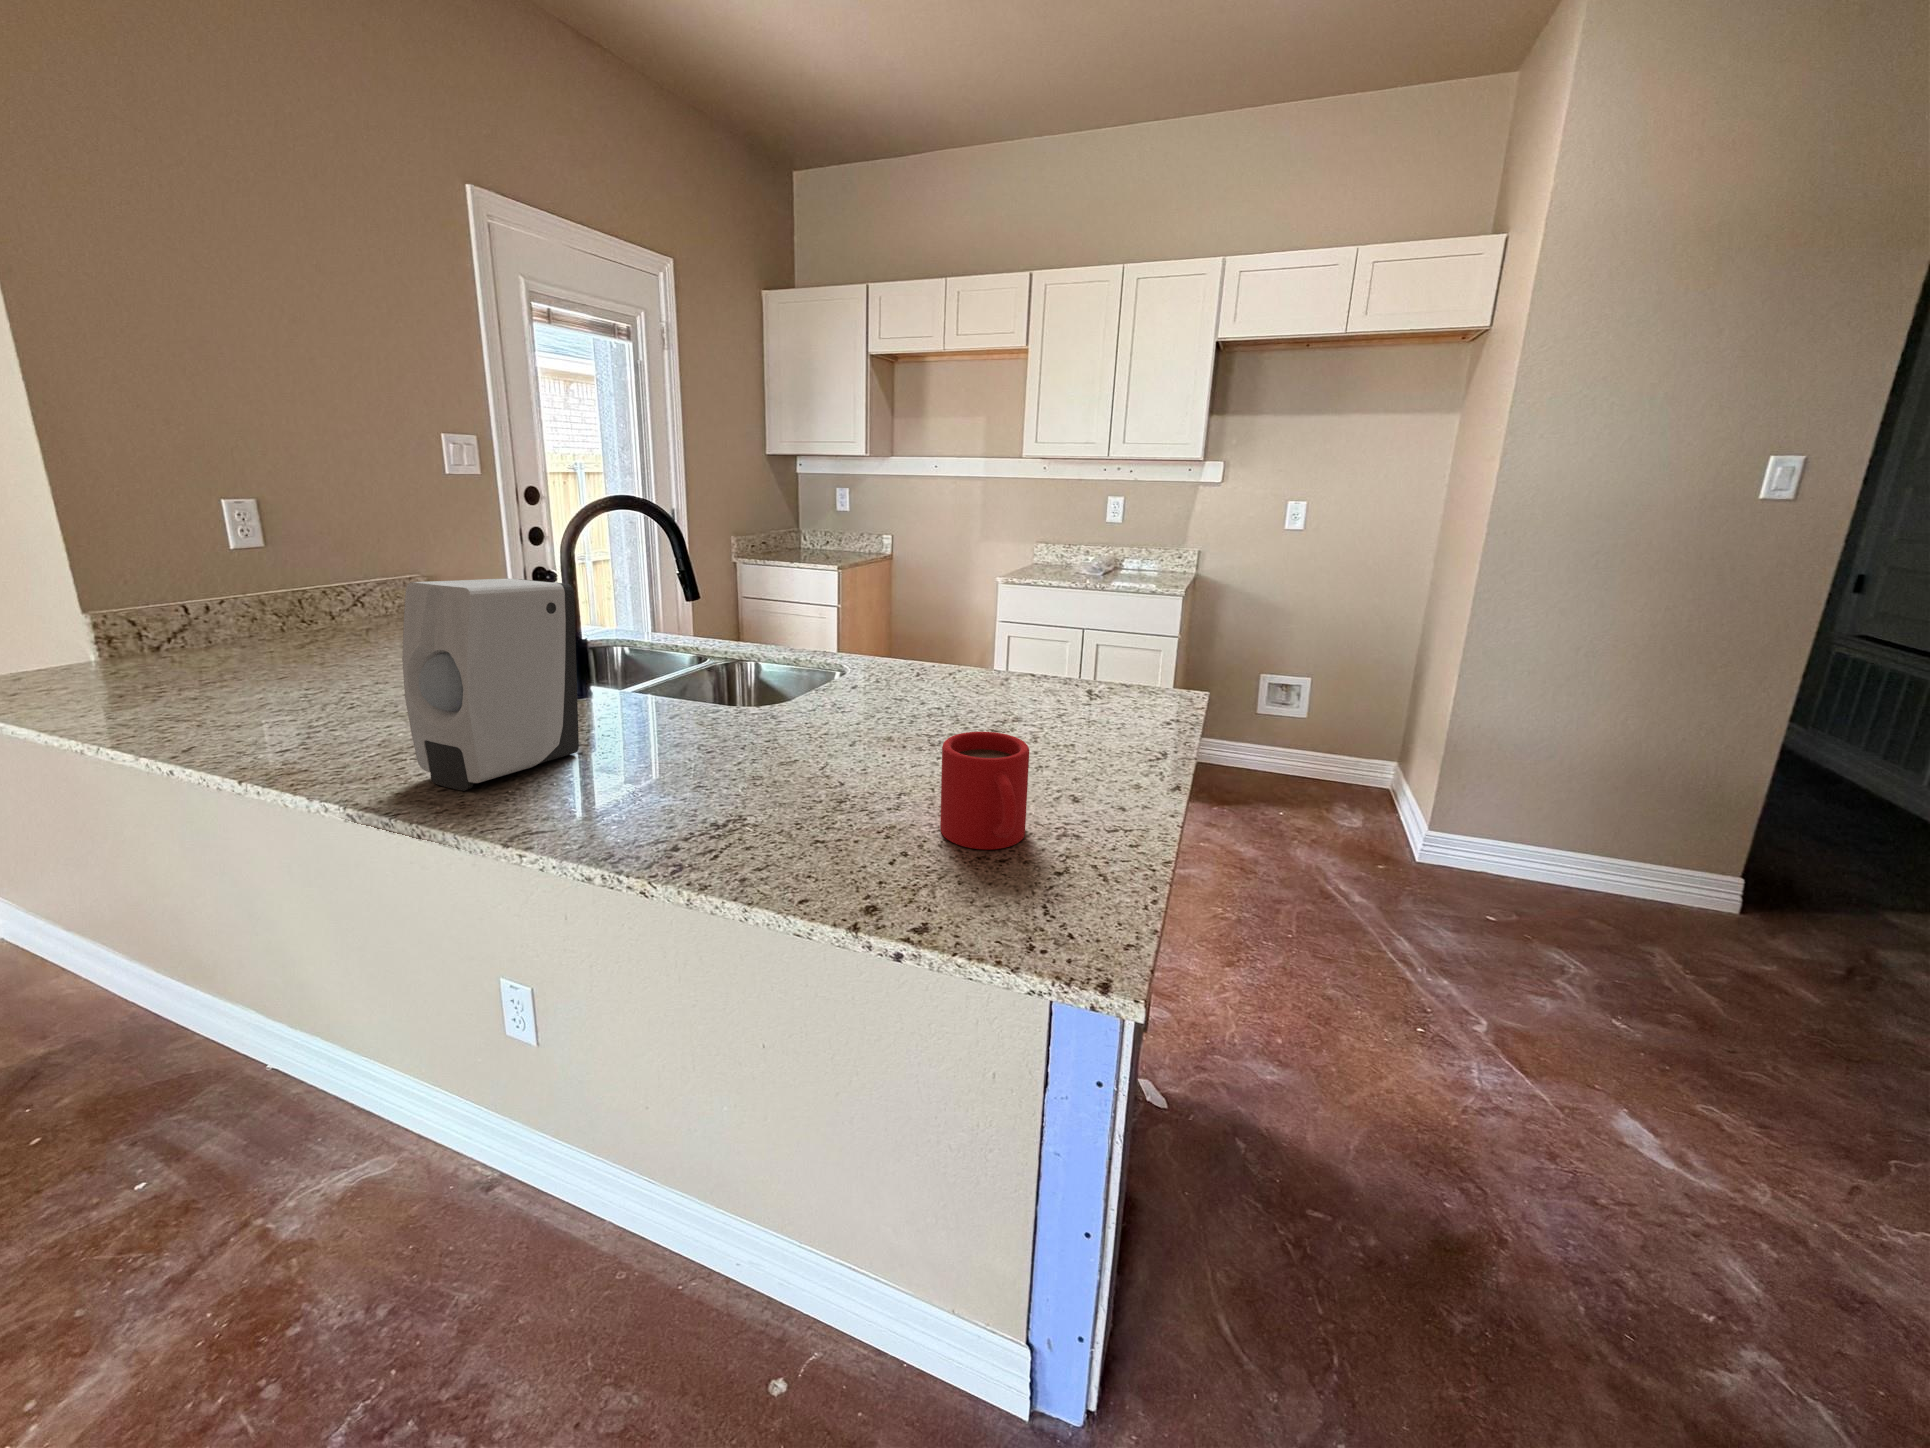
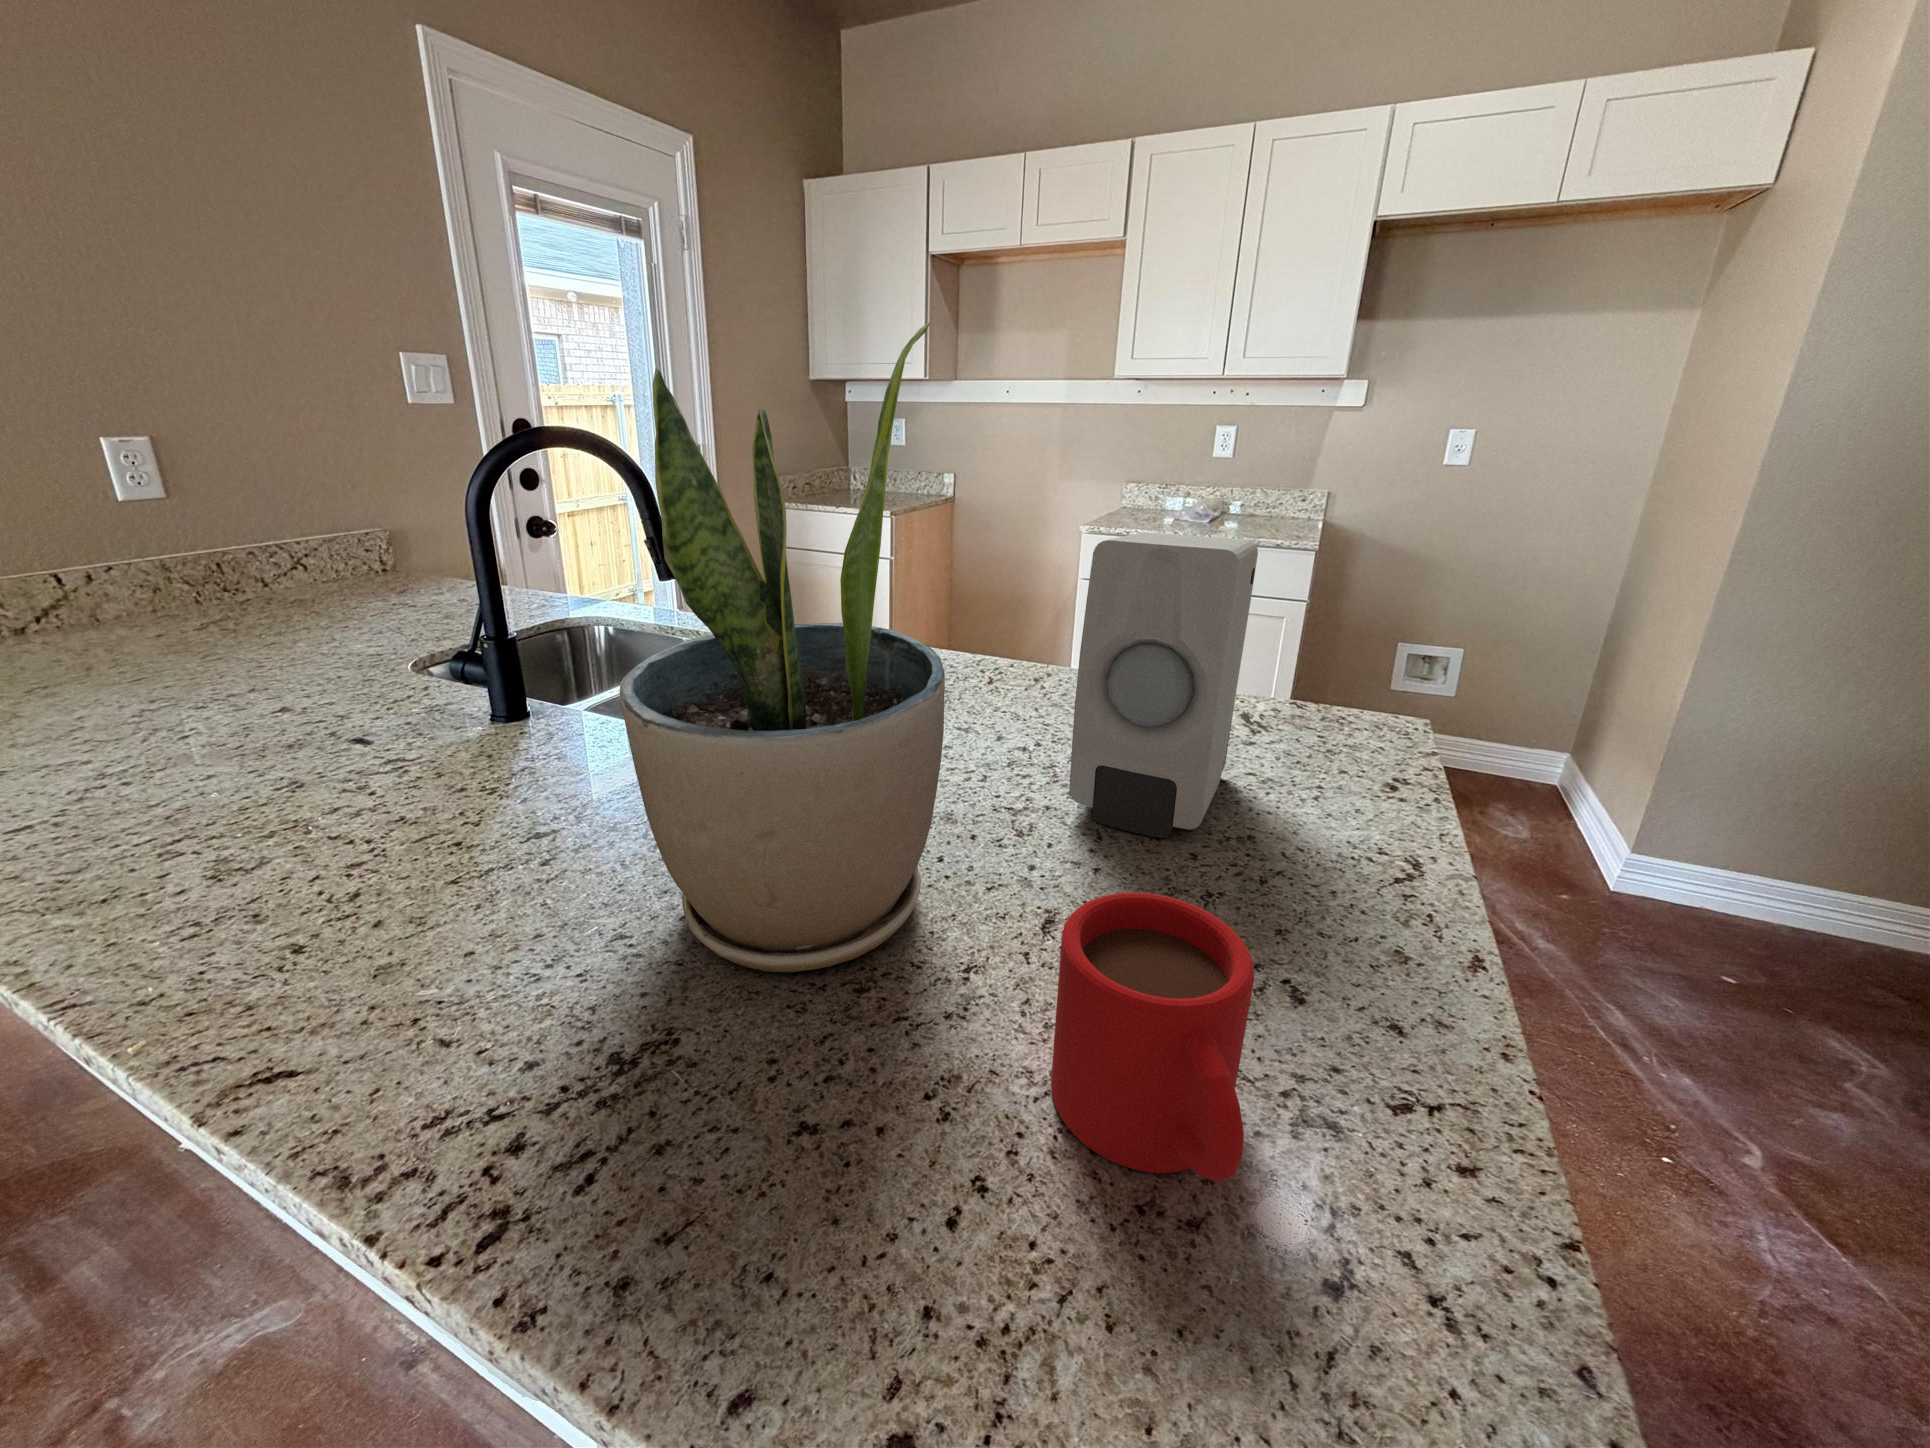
potted plant: none [711,455,884,797] -> present [619,321,945,972]
soap dispenser: present [402,579,579,791] -> present [1069,532,1258,838]

